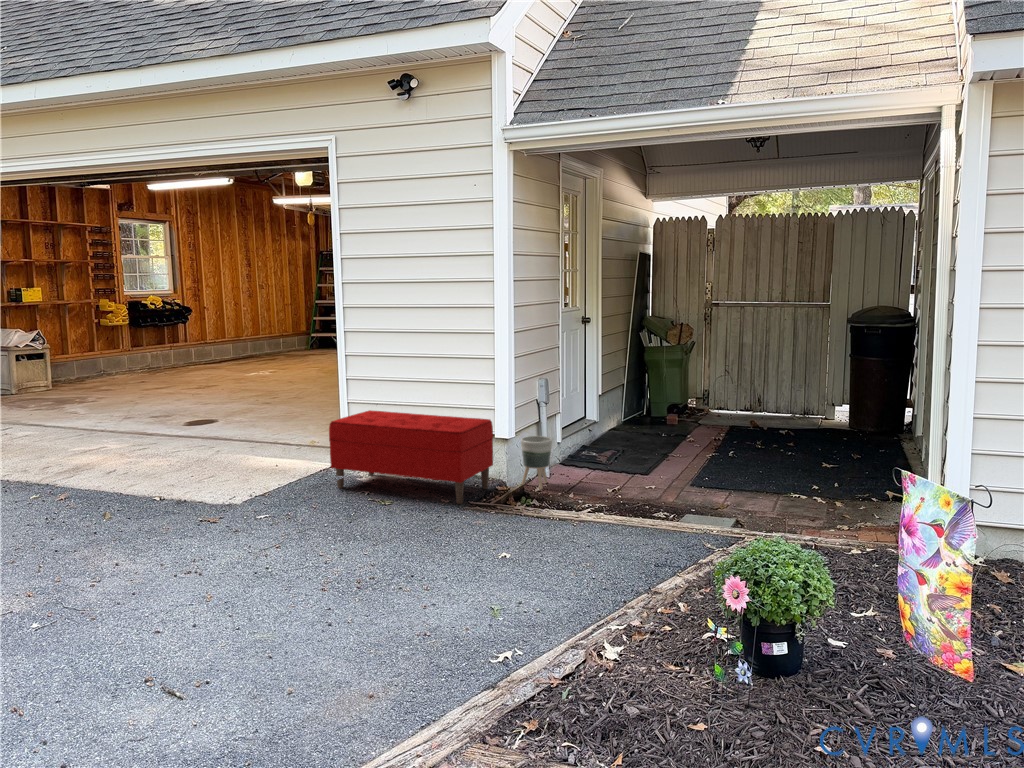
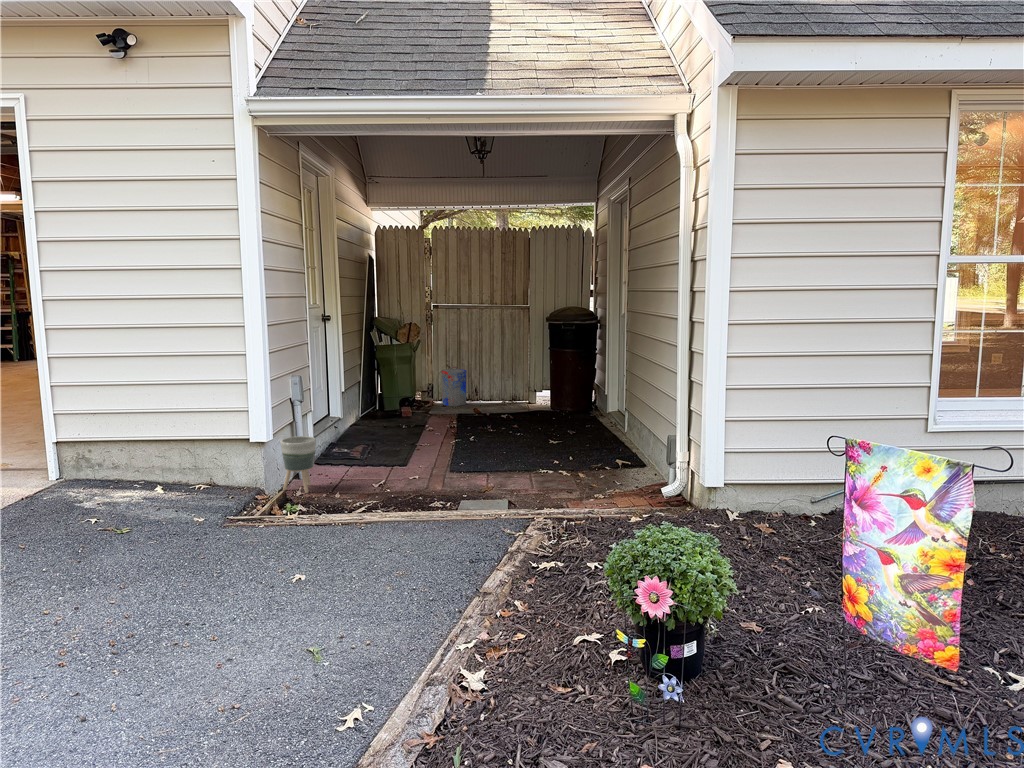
trash can: none [718,373,748,418] -> present [441,366,467,406]
bench: present [329,410,493,504] -> none [28,422,251,523]

